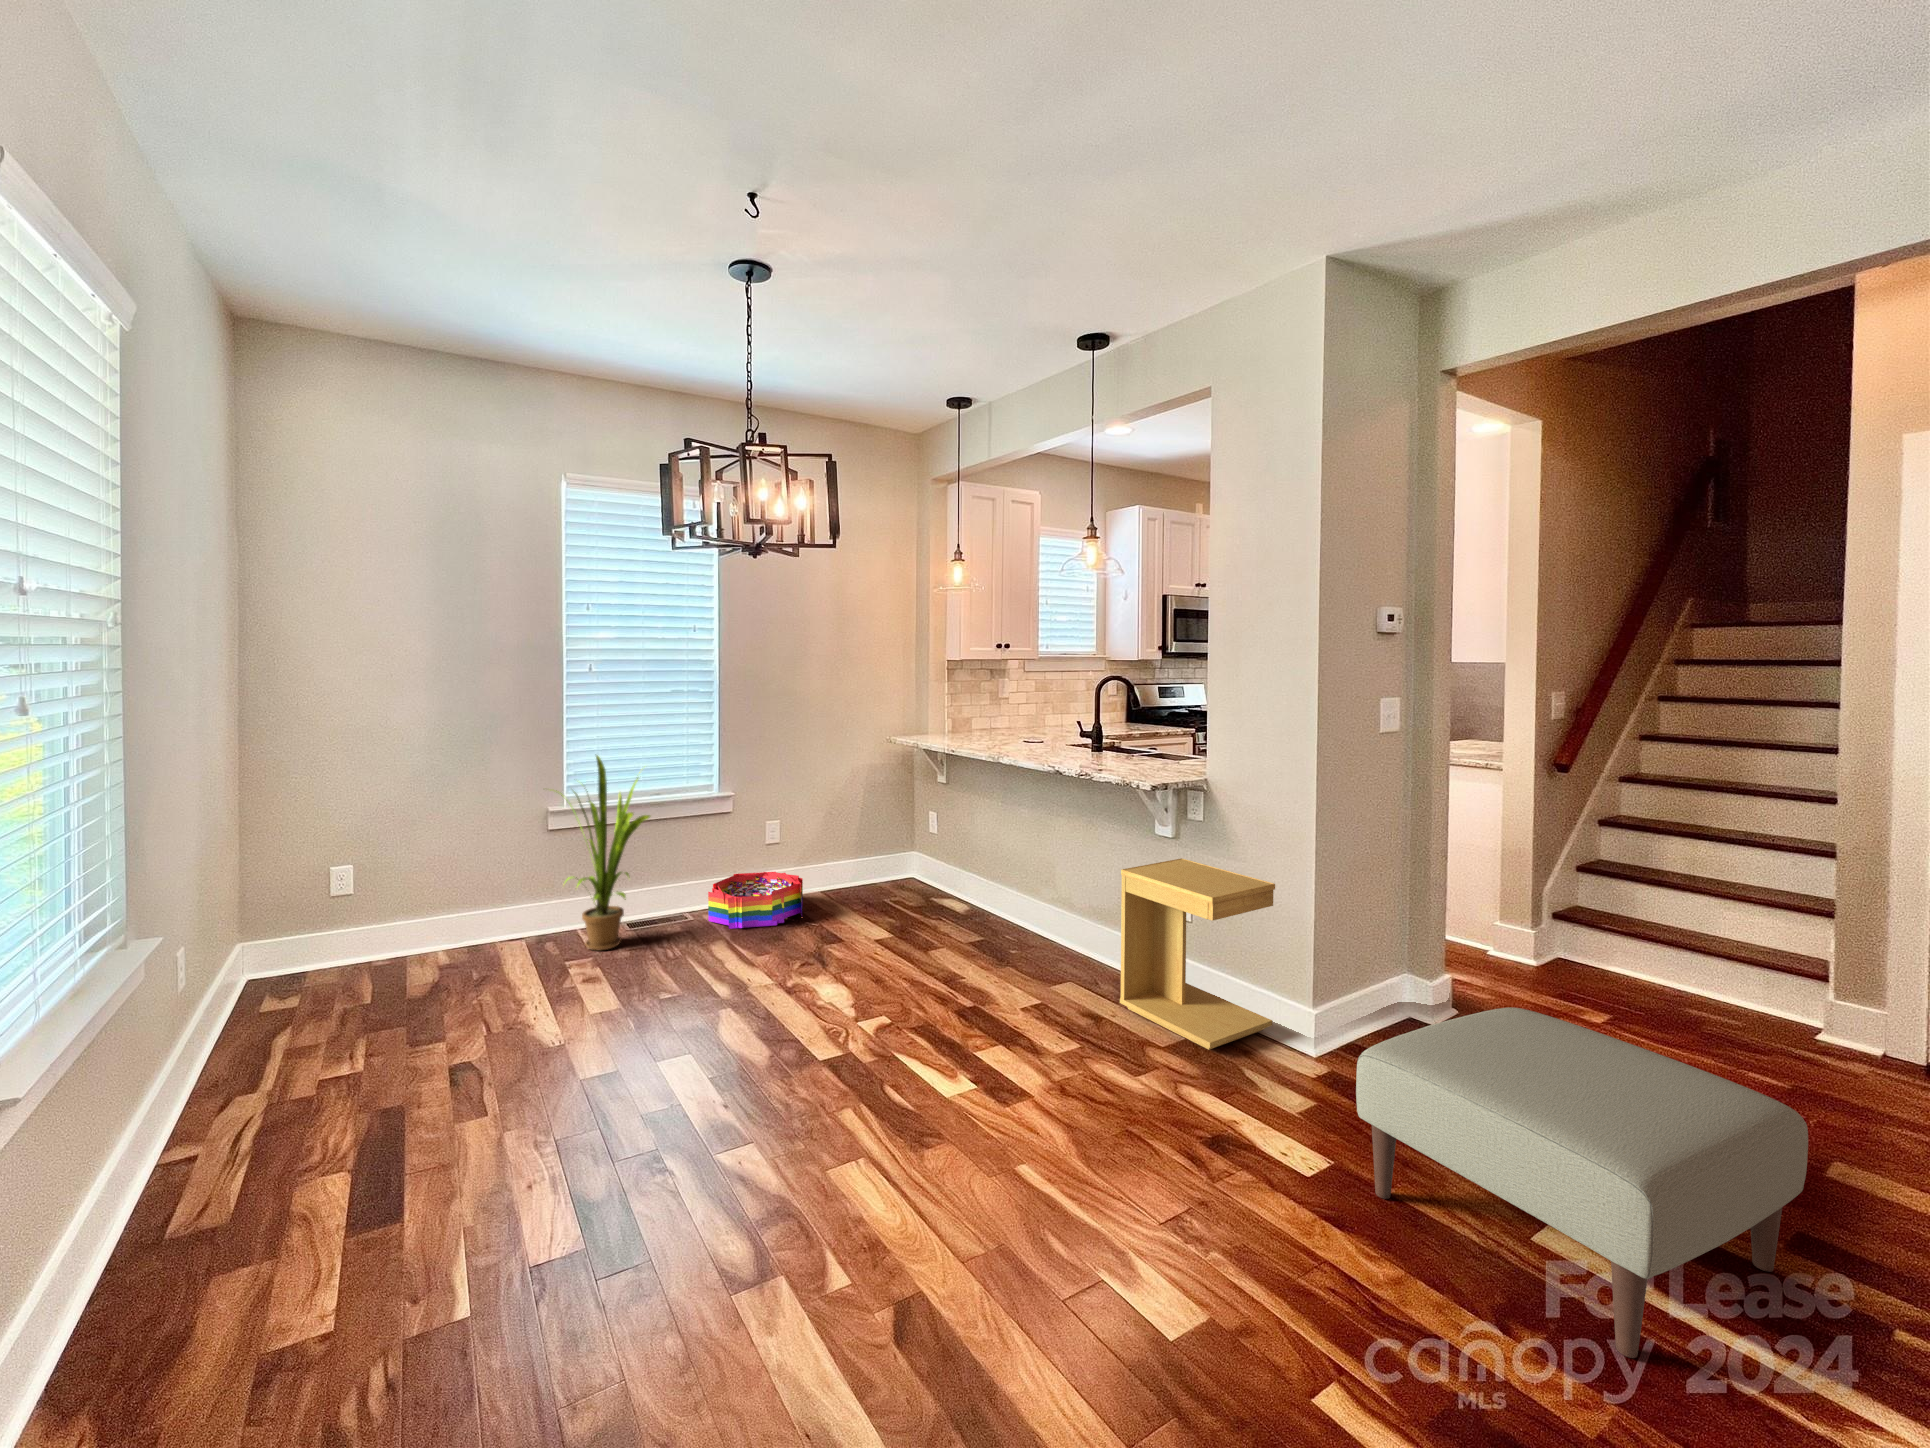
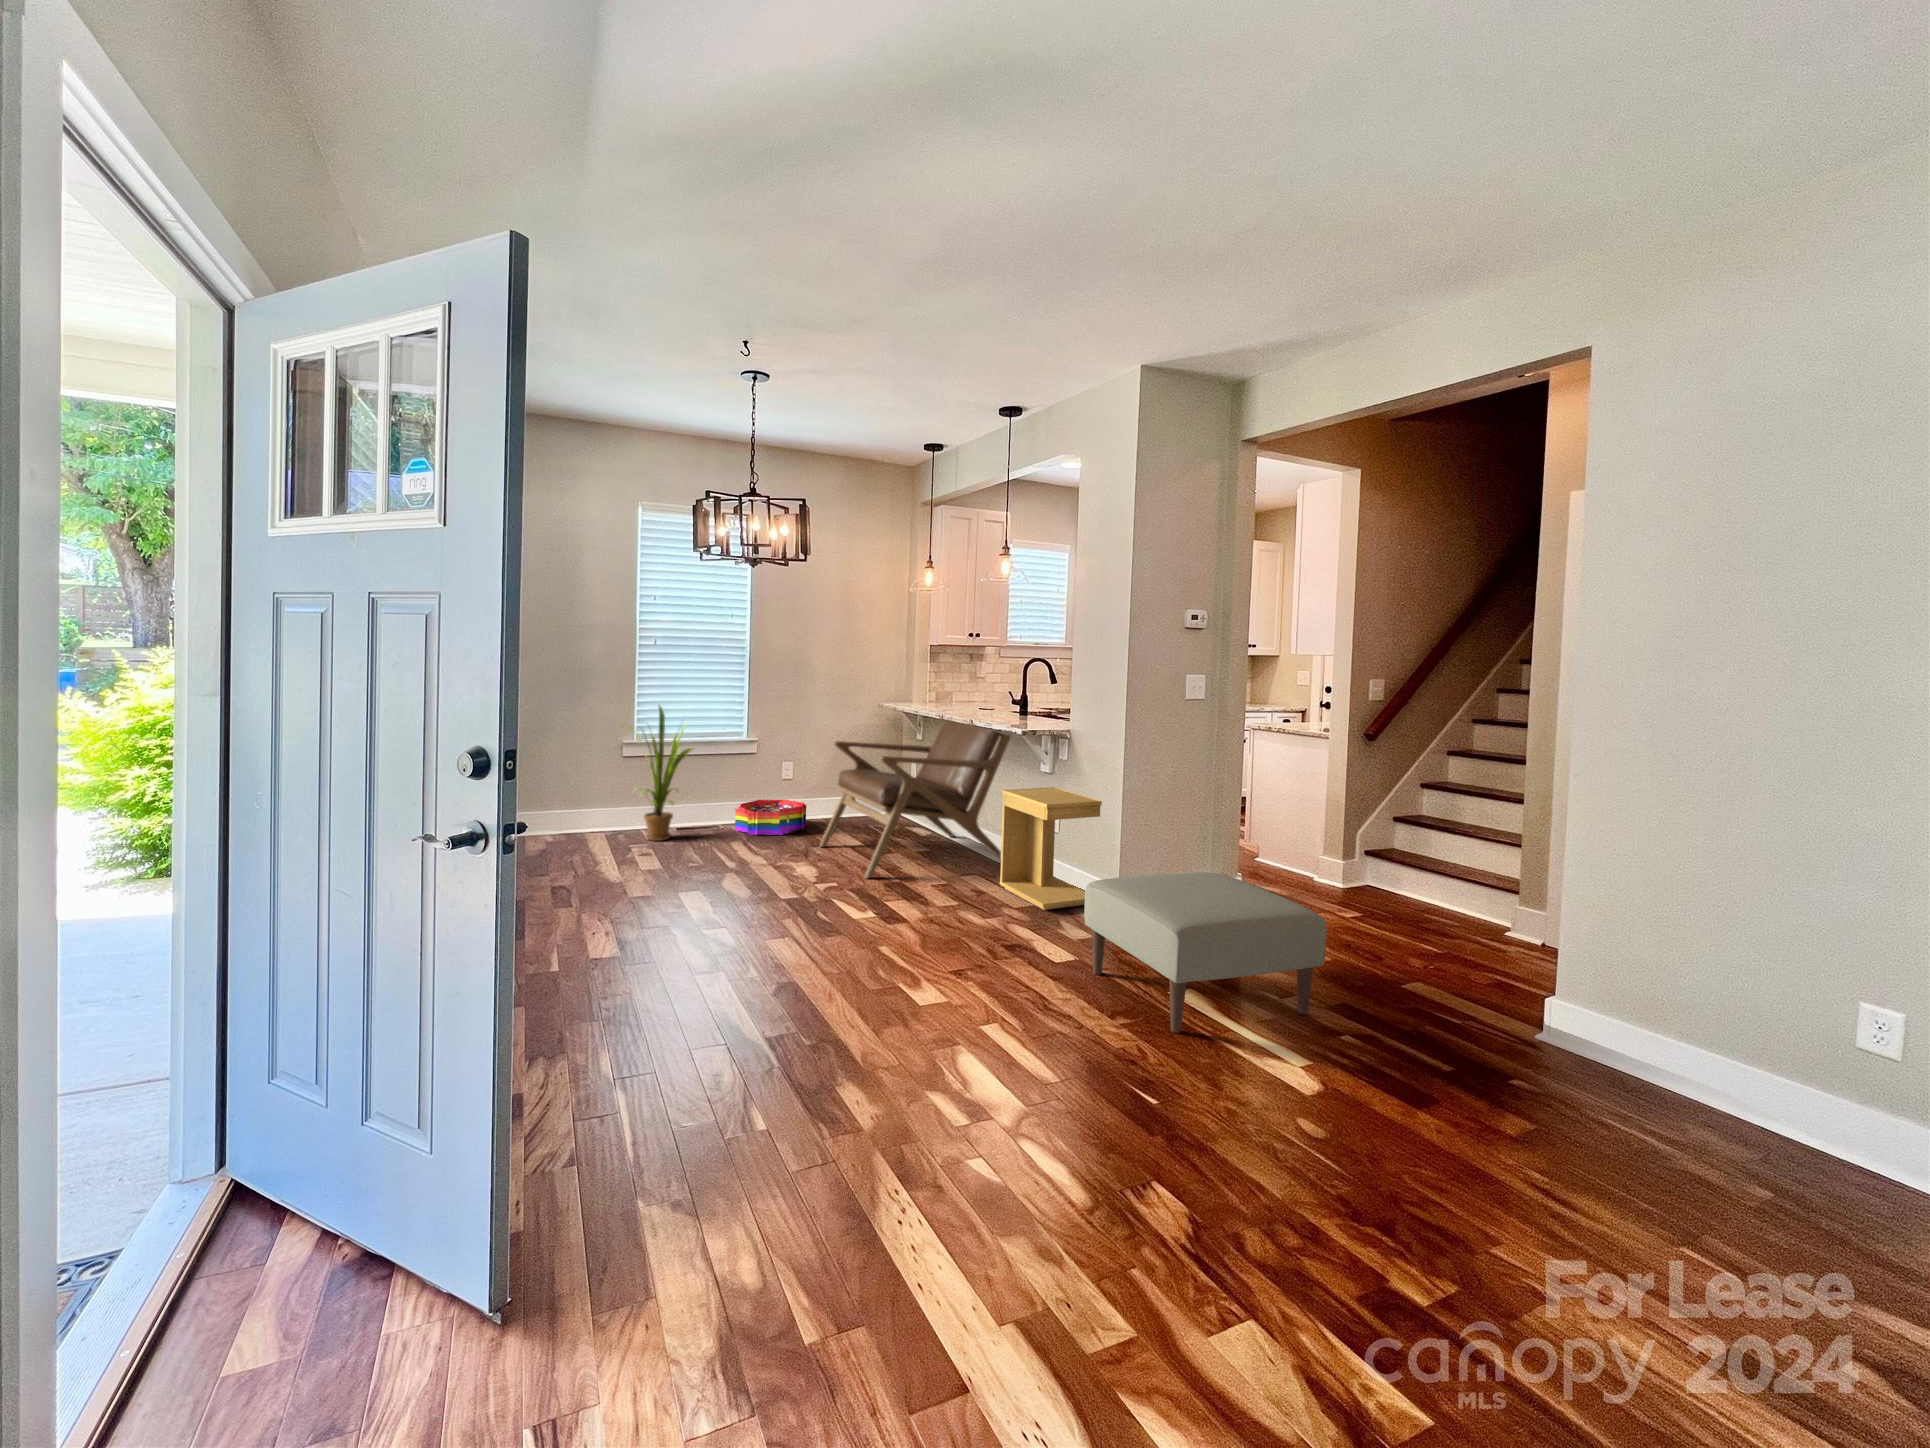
lounge chair: none [834,749,1100,1003] -> present [819,721,1011,878]

